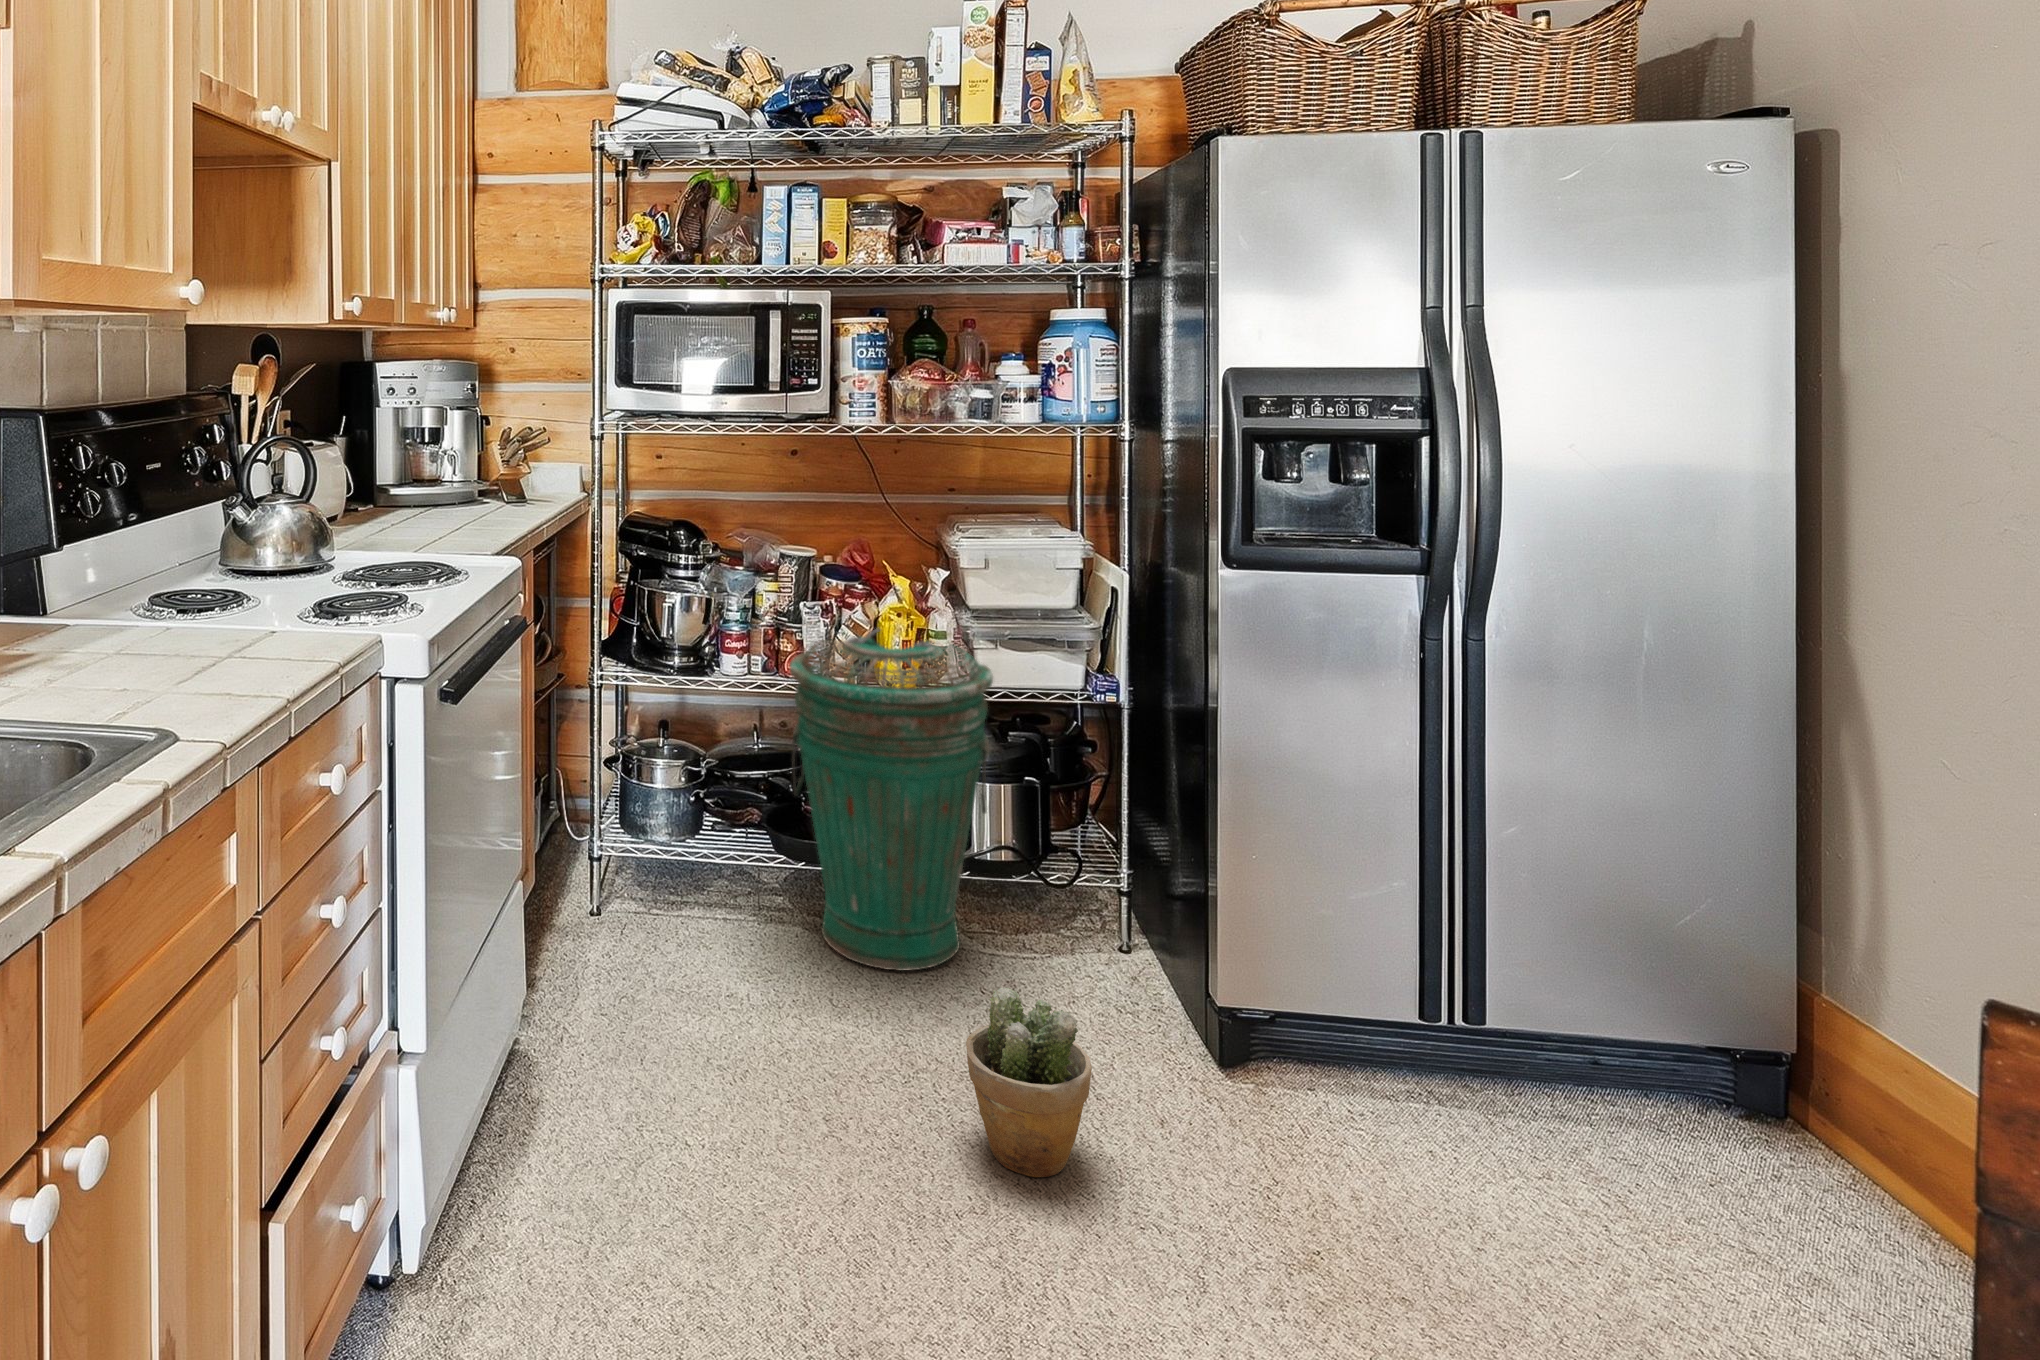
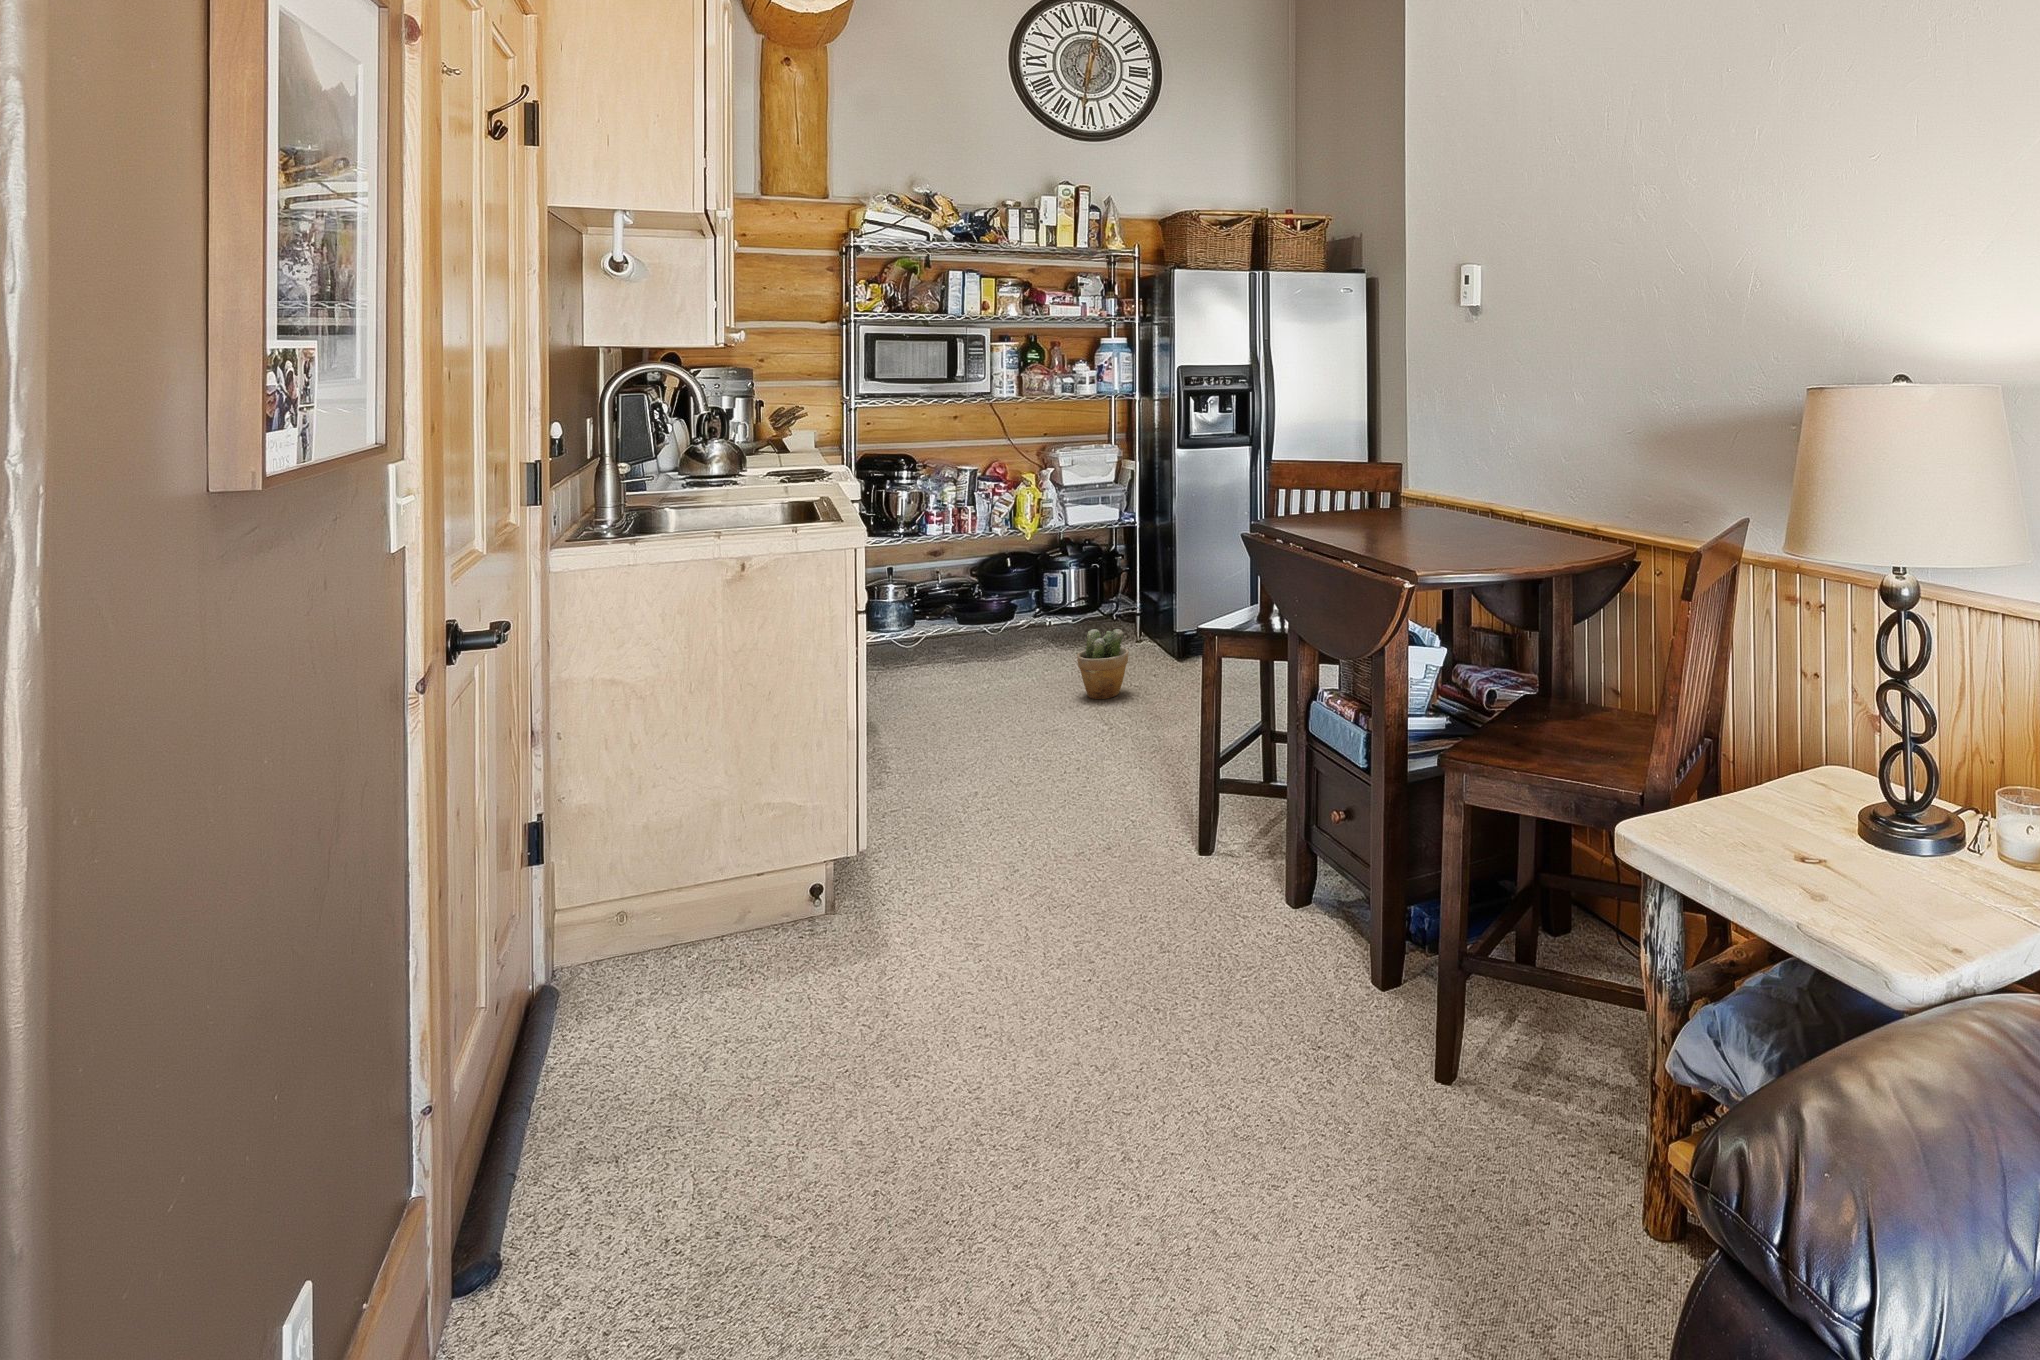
trash can: present [790,629,993,971] -> none [970,499,1077,665]

